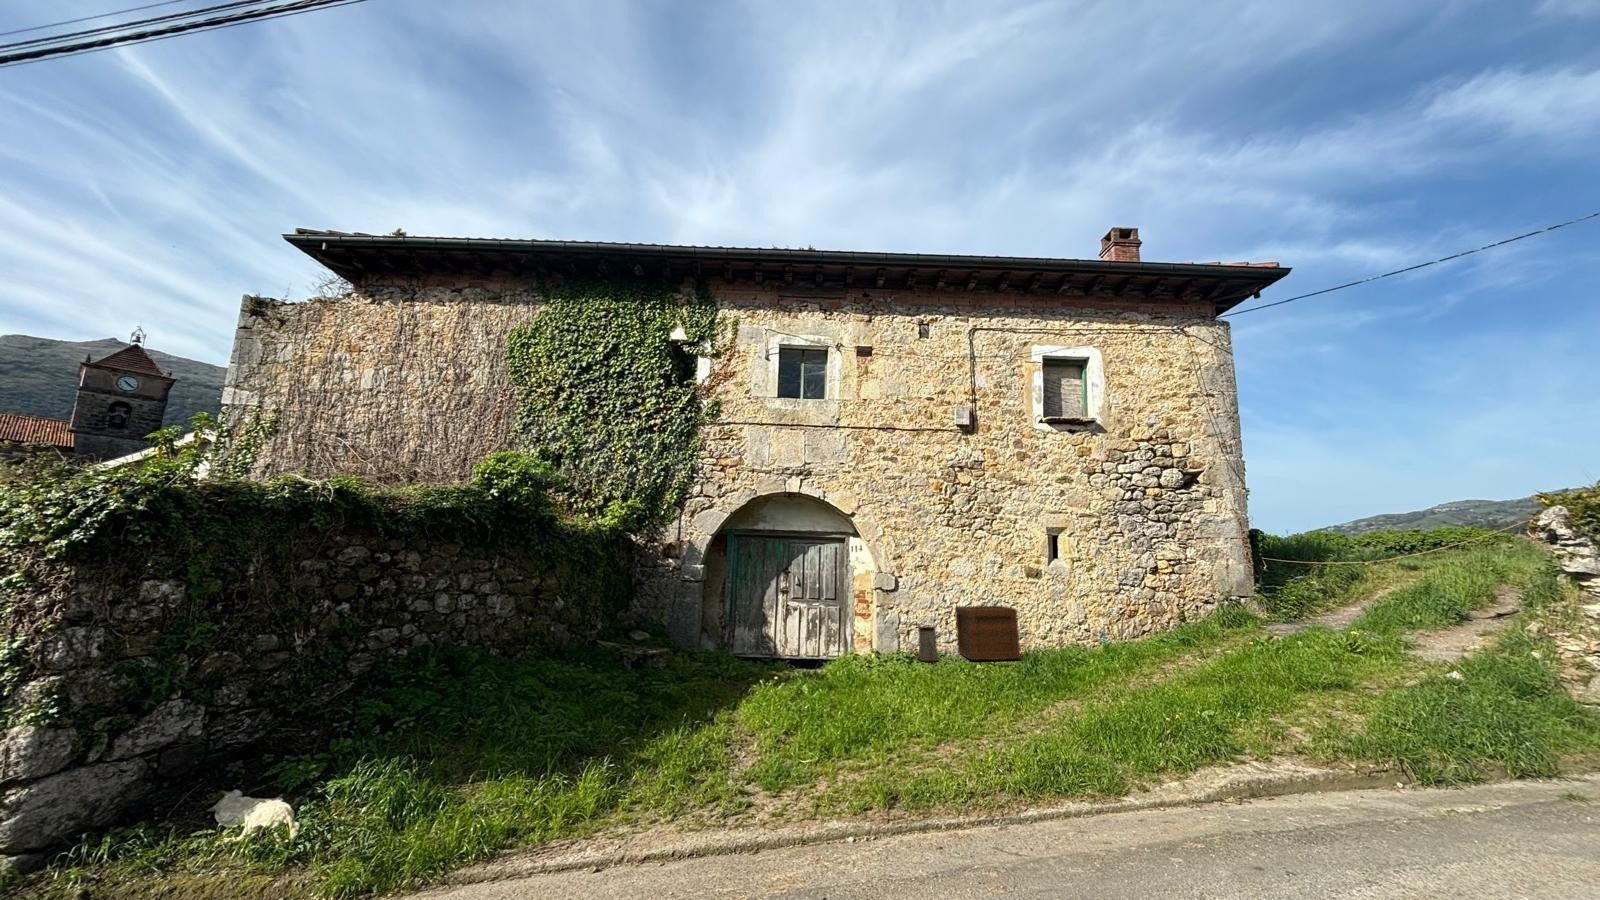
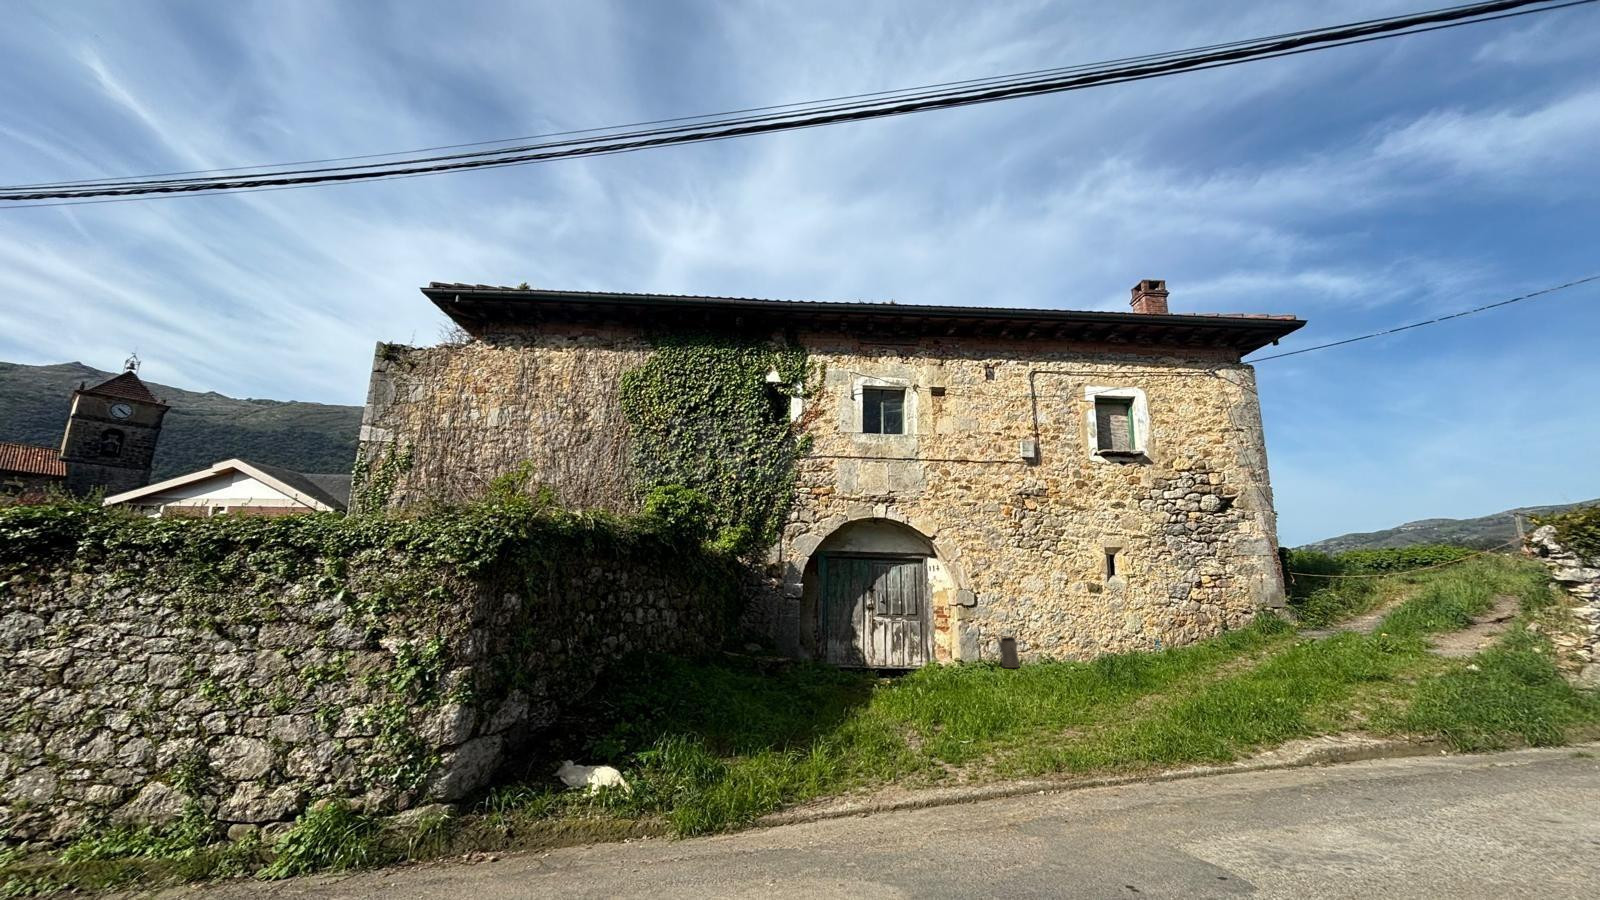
wooden crate: present [955,606,1020,660] -> none [1028,618,1092,666]

